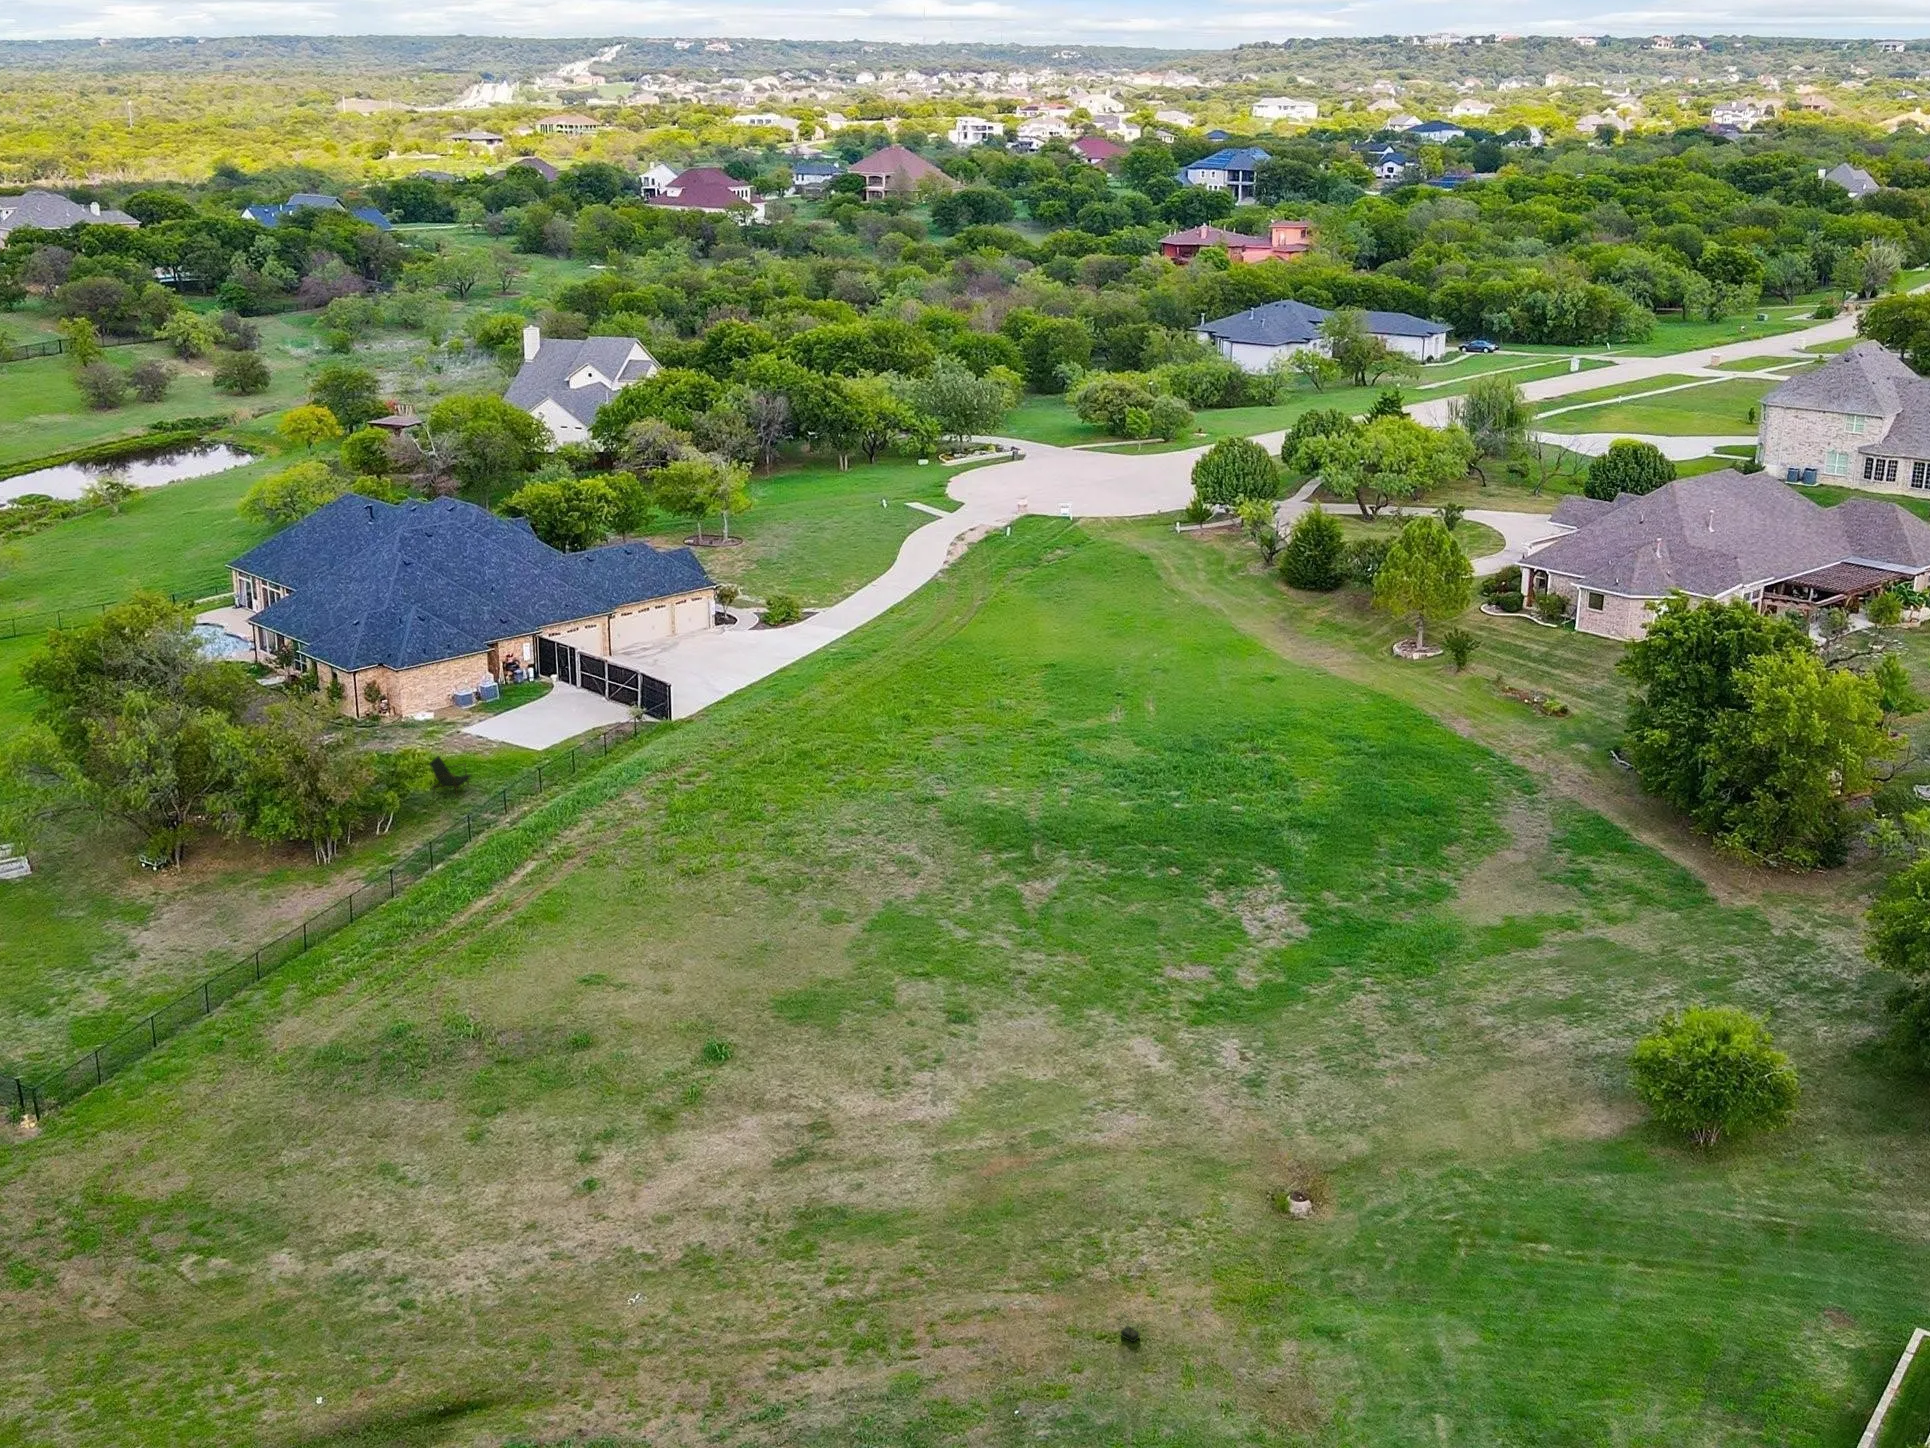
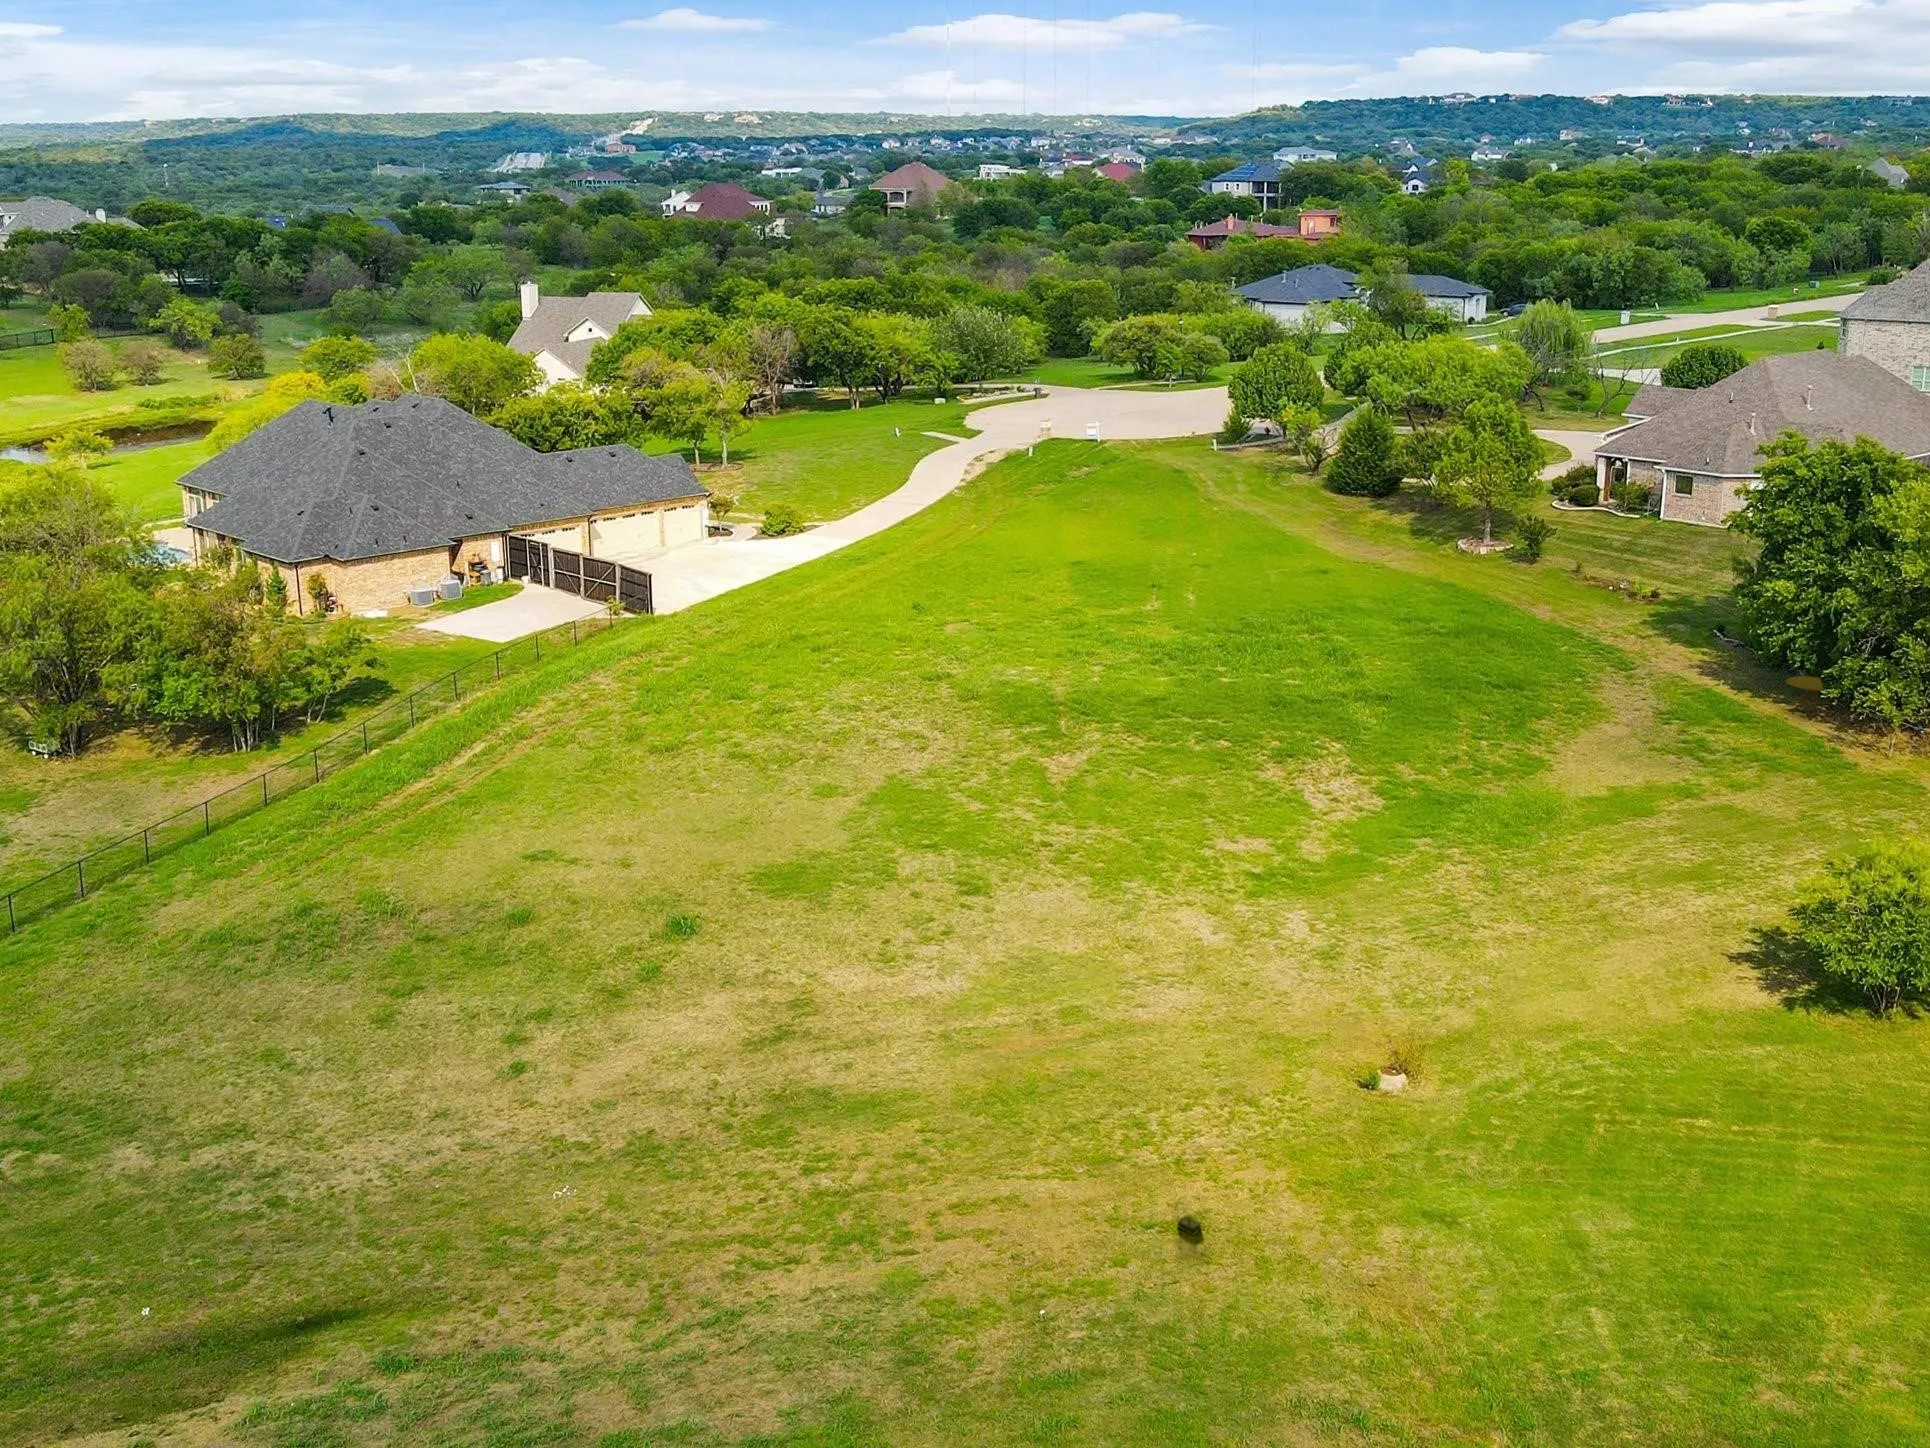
lounge chair: present [430,756,471,796] -> none [373,642,423,688]
round table: none [1667,811,1712,850] -> present [1786,676,1823,715]

